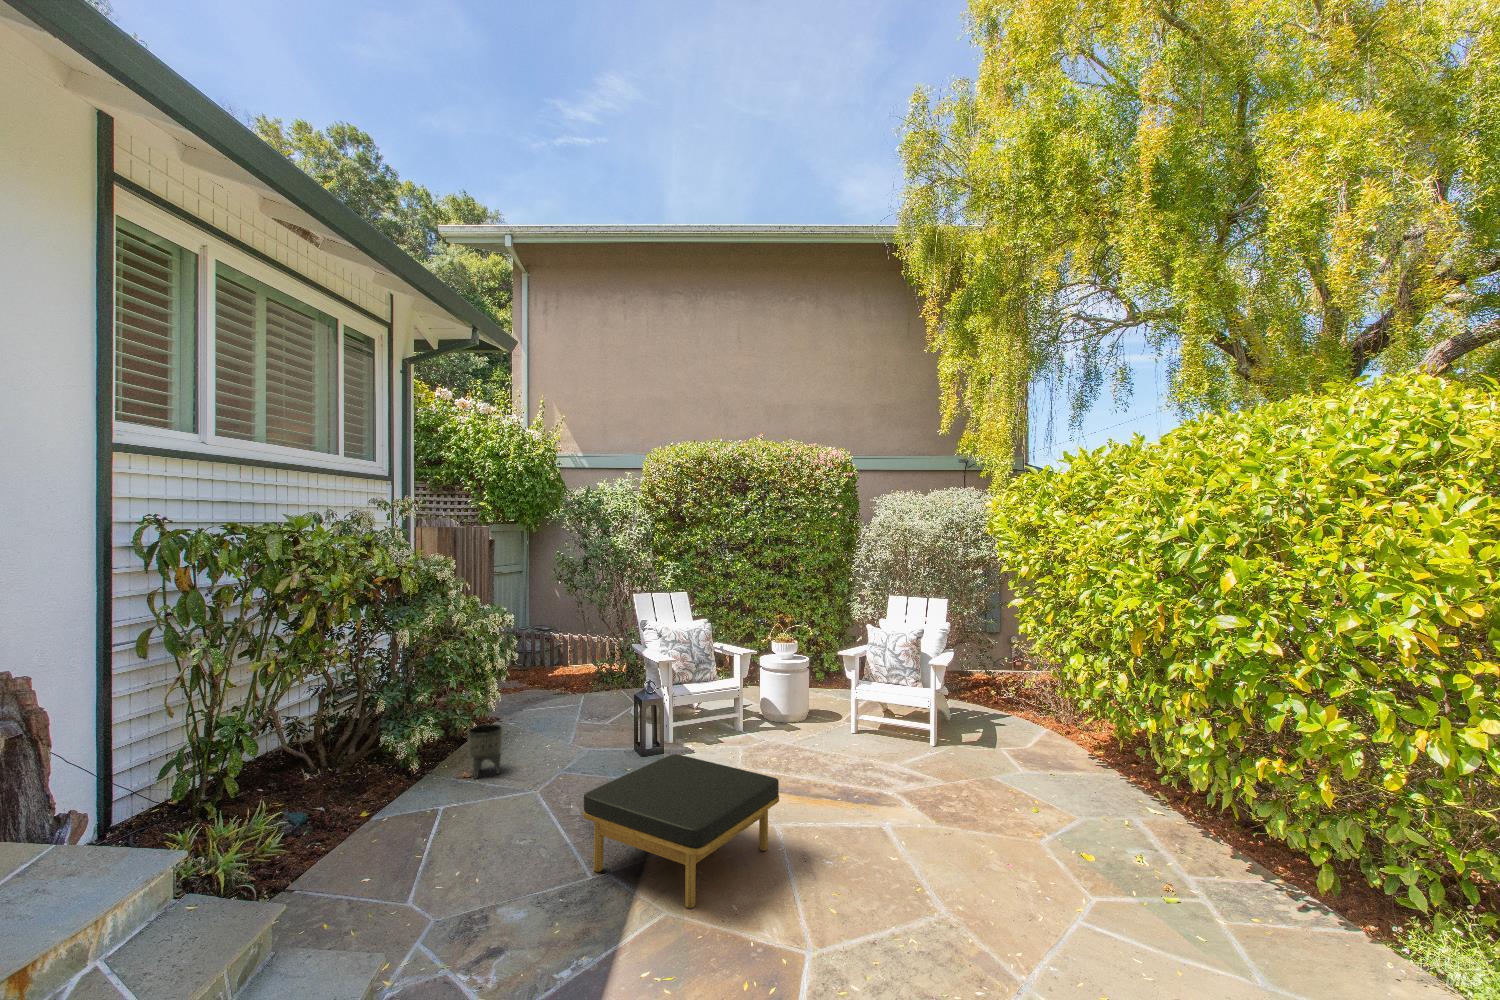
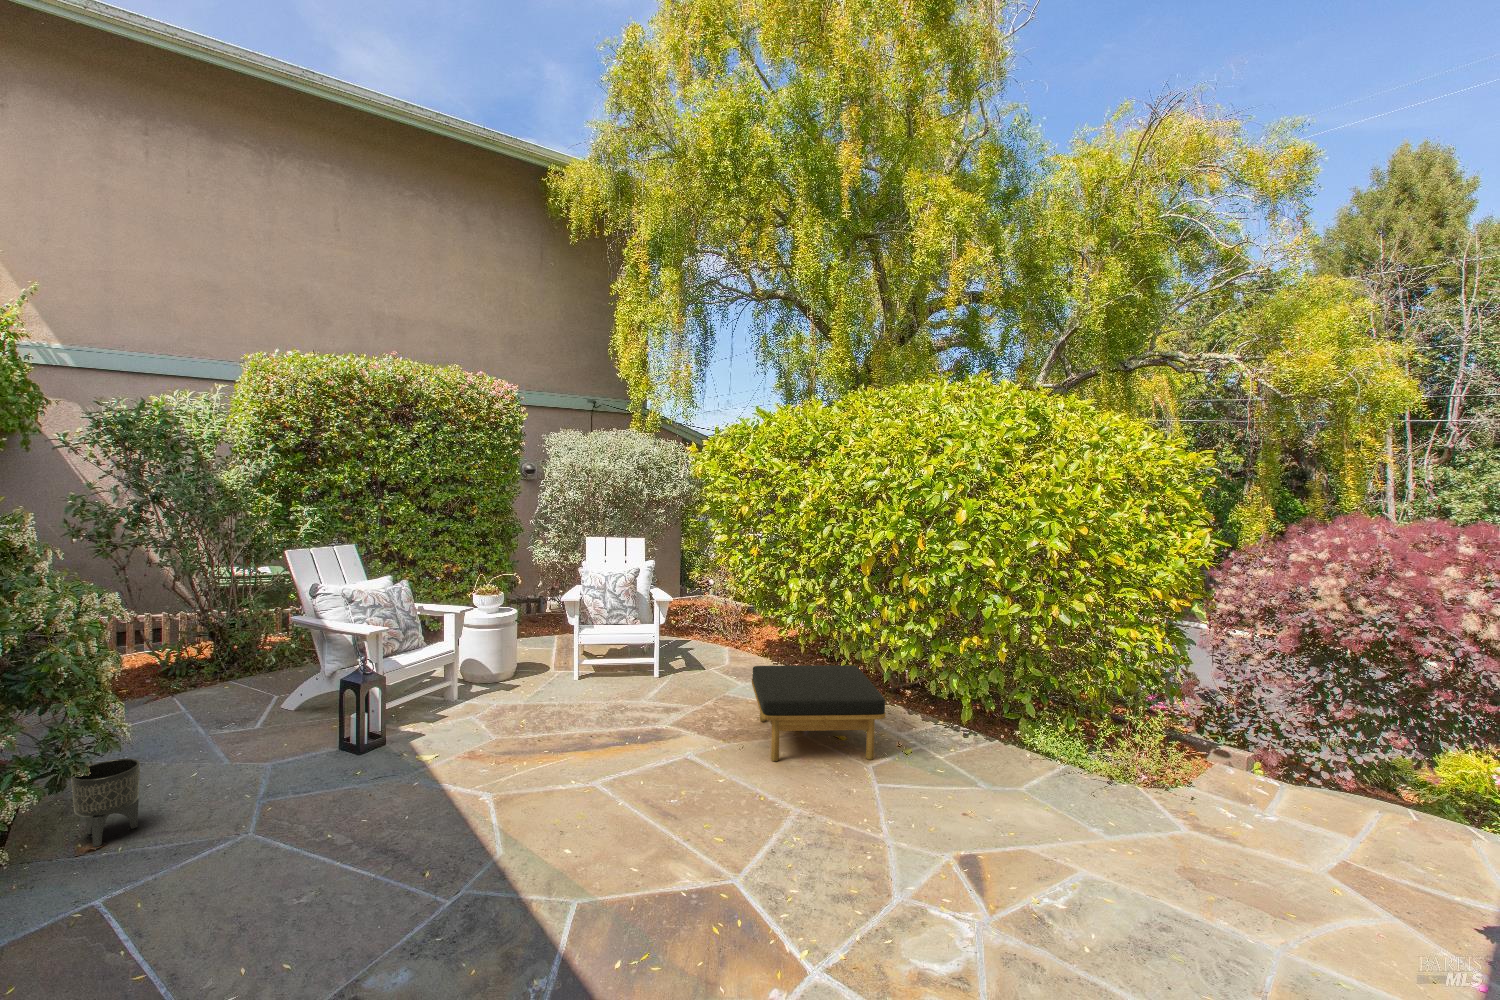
ottoman: present [583,754,779,908] -> present [752,665,886,761]

